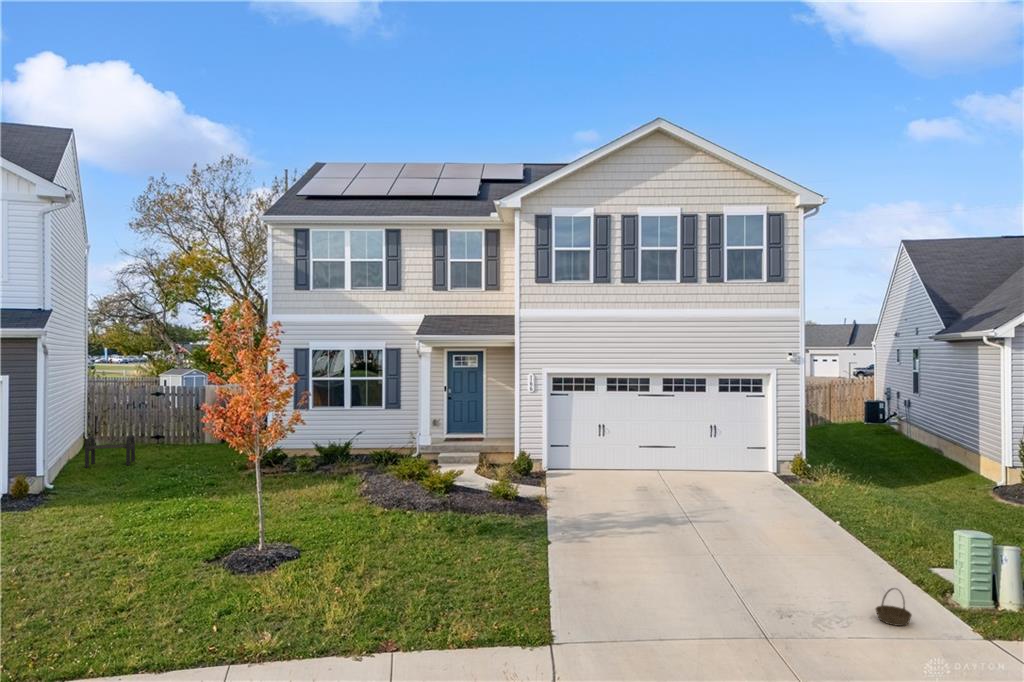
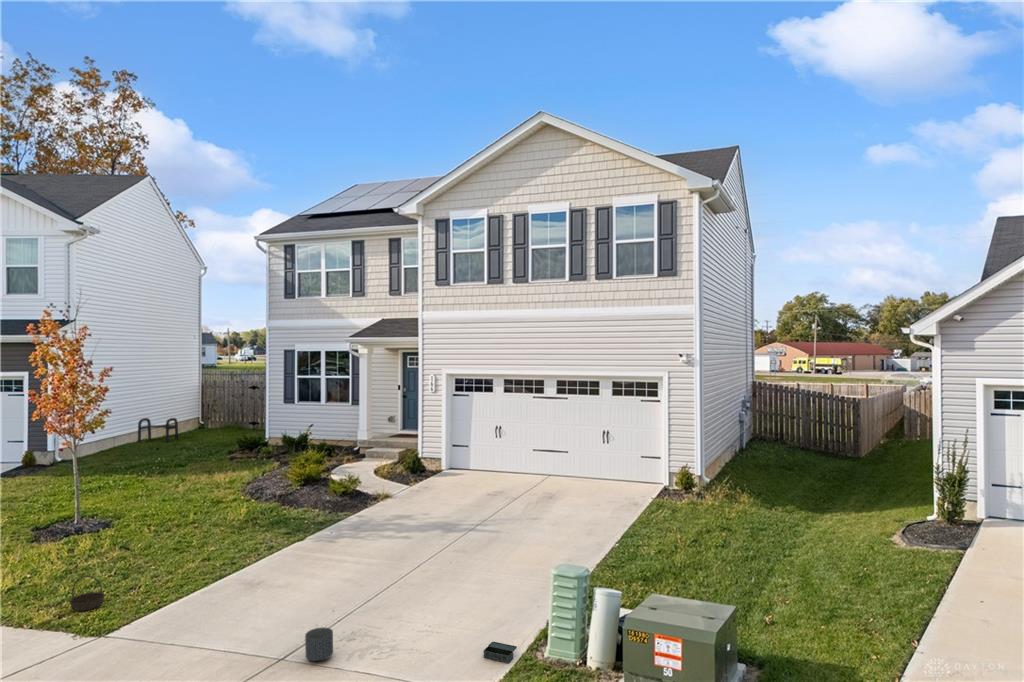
basket: present [876,588,912,626] -> present [70,576,105,611]
toolbox: none [960,615,998,631] -> present [484,642,517,663]
planter: none [844,625,873,658] -> present [305,627,333,661]

